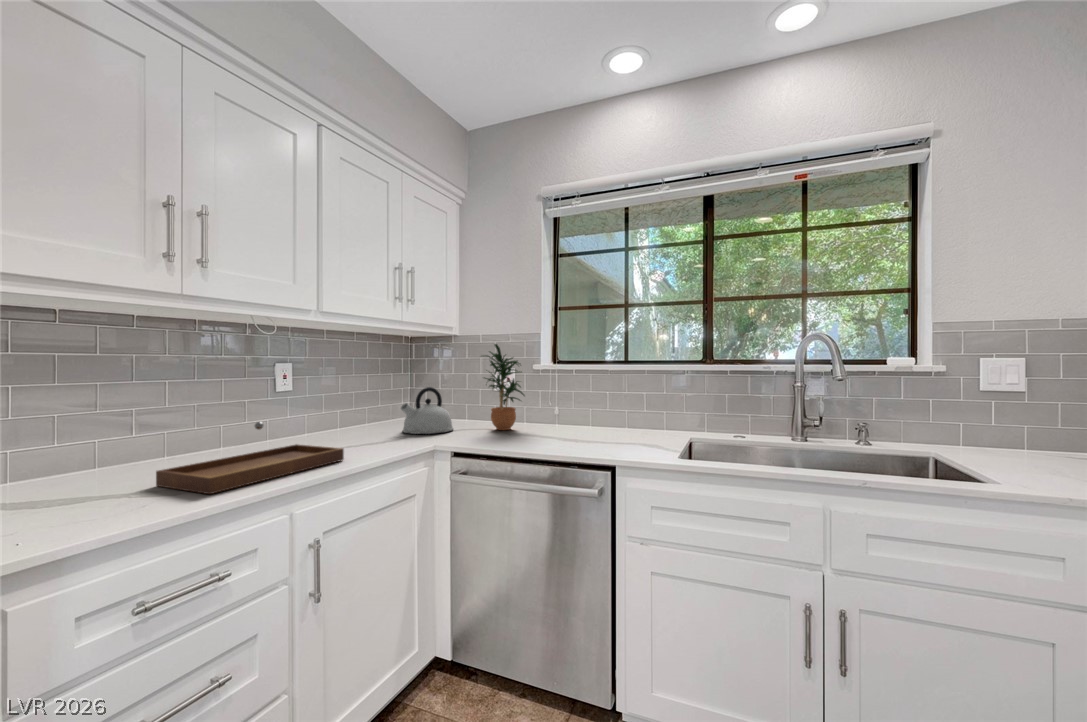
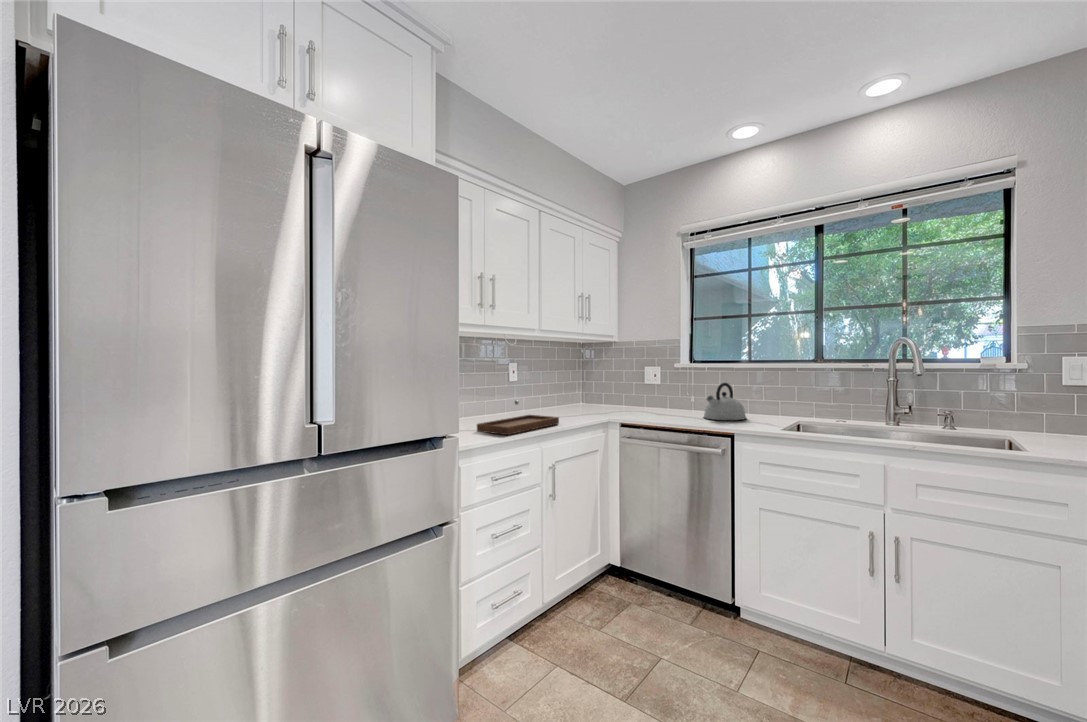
potted plant: present [485,344,525,430] -> none [635,349,670,411]
kettle: present [401,387,453,434] -> present [704,383,746,420]

